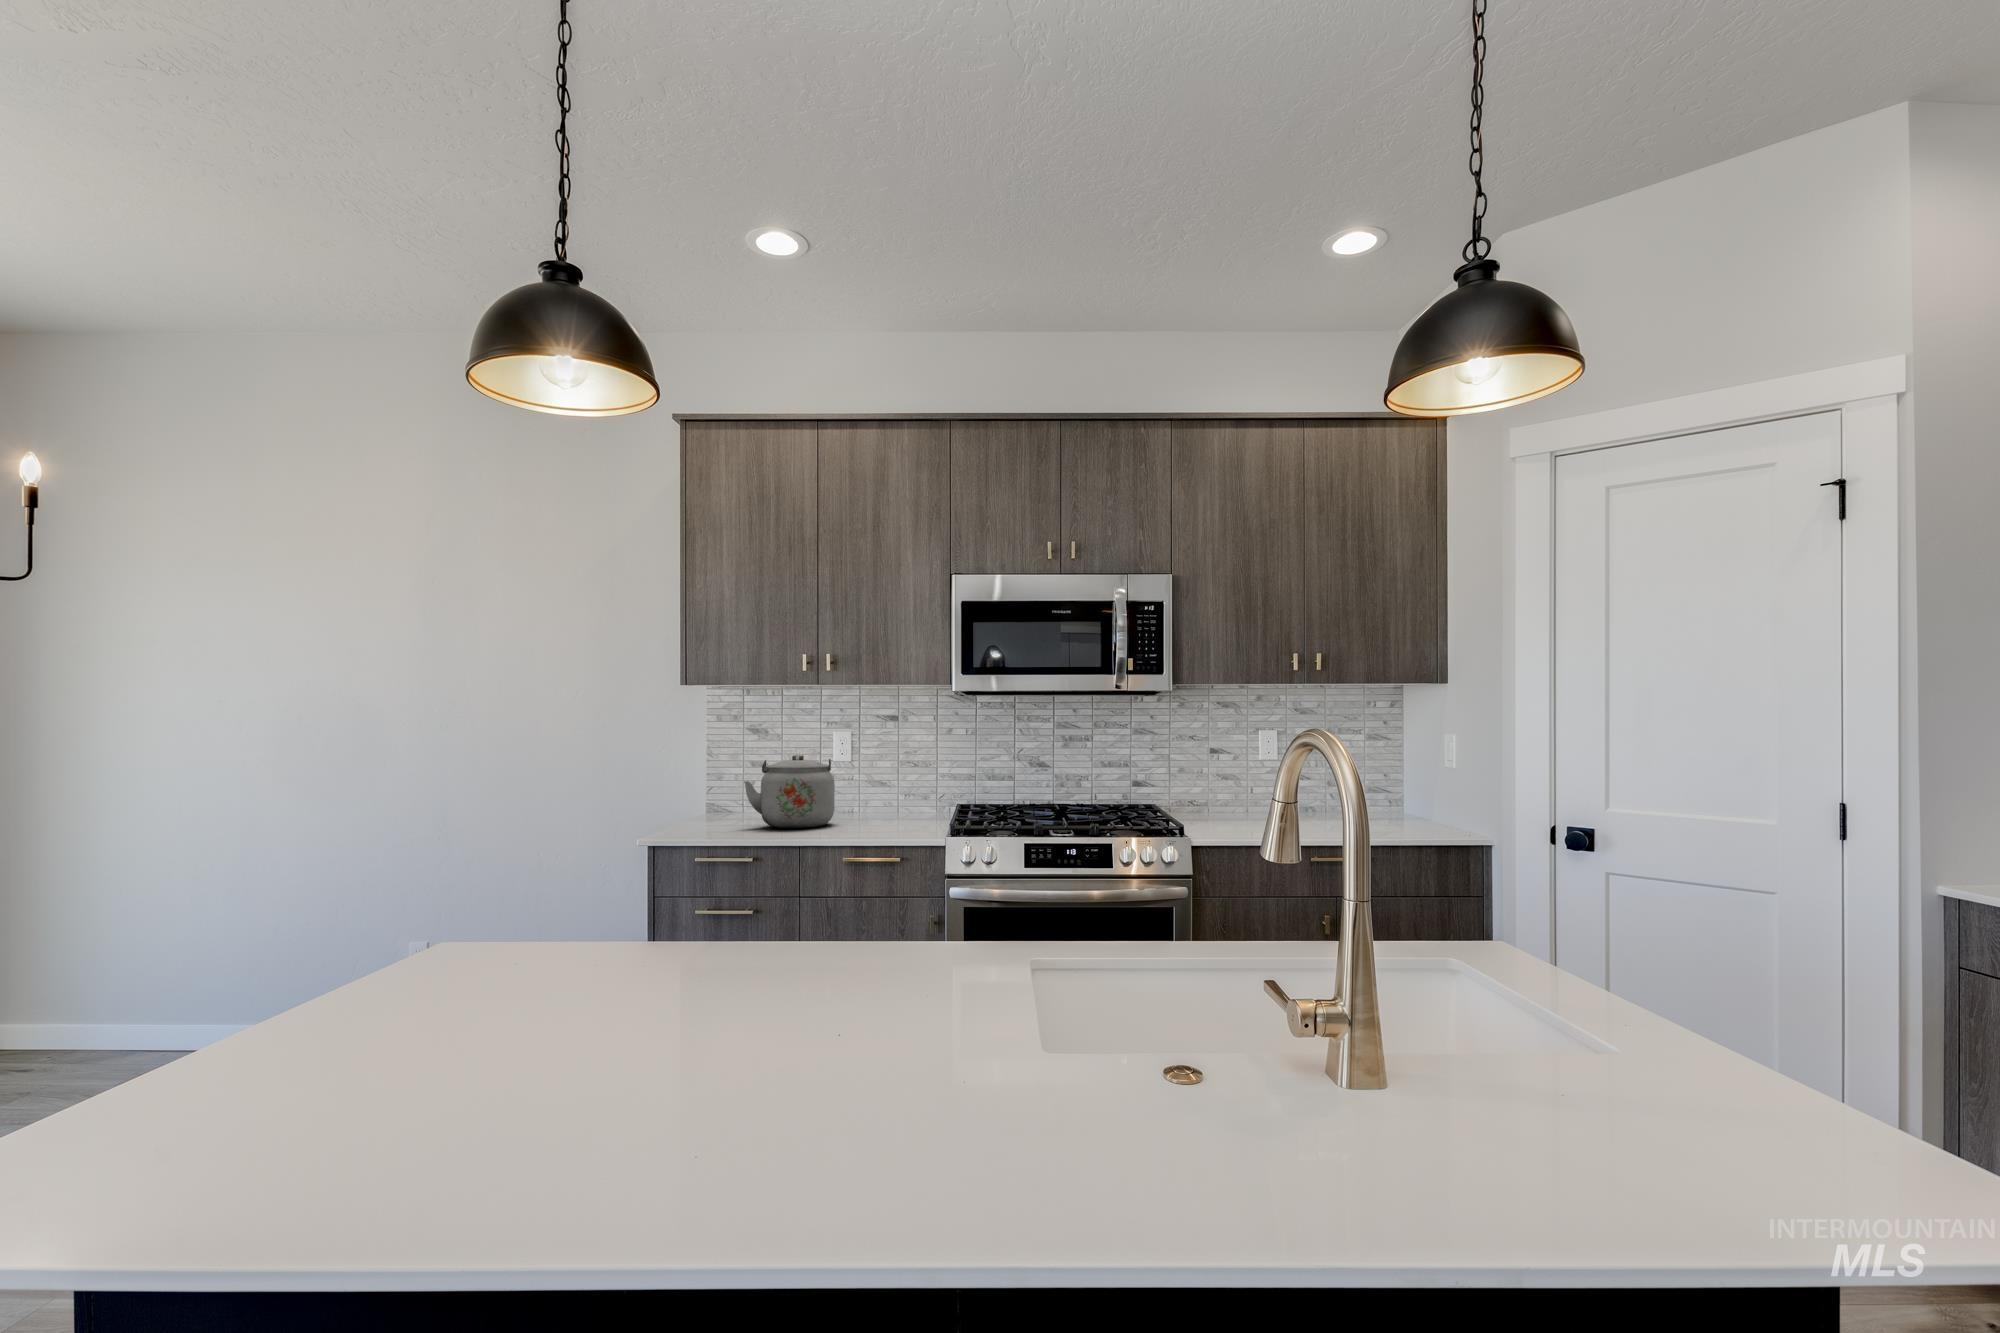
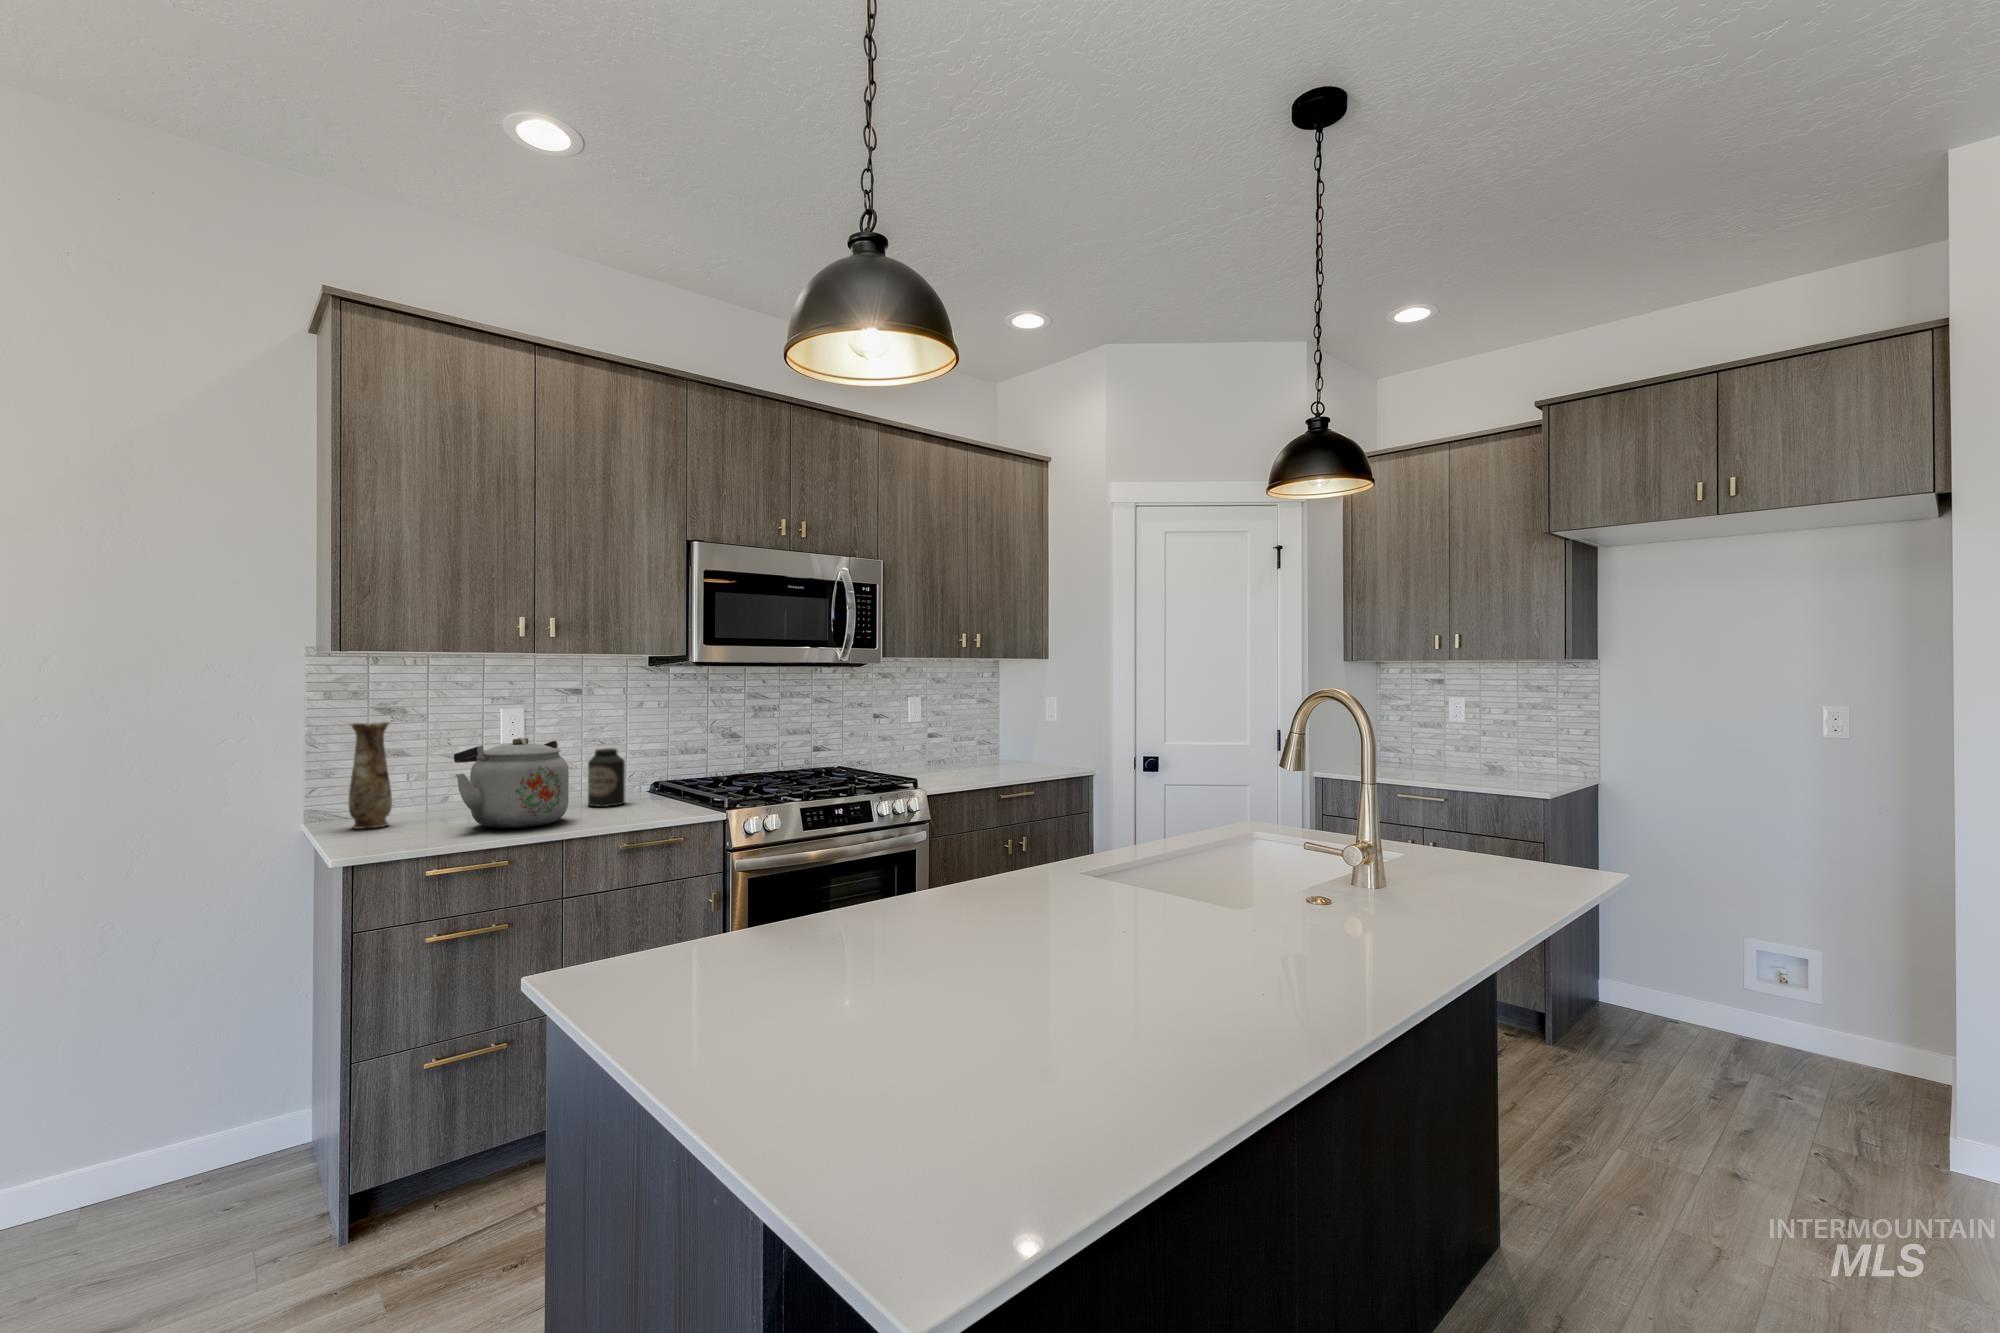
vase: none [717,741,745,820] -> present [349,722,392,829]
canister: none [879,769,909,819] -> present [588,748,625,807]

